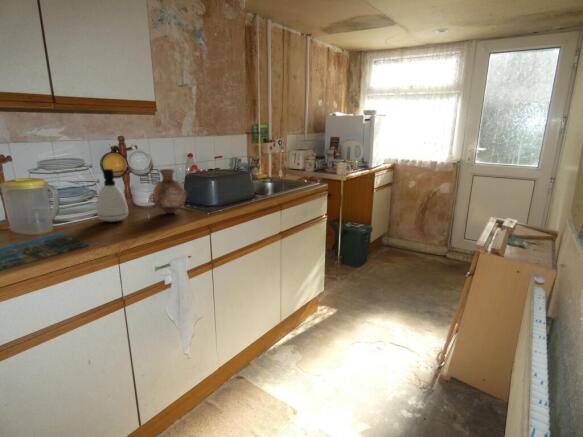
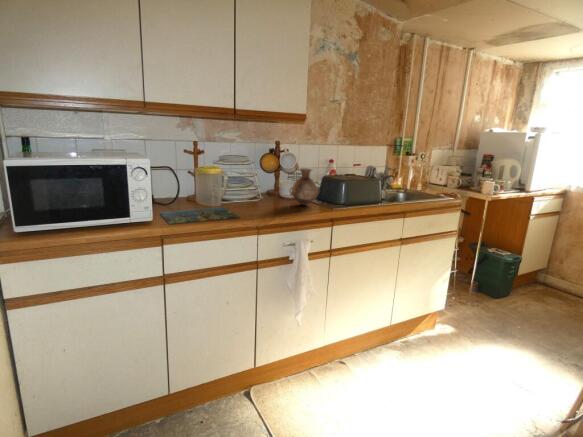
soap dispenser: present [97,169,128,222] -> none [251,164,275,205]

